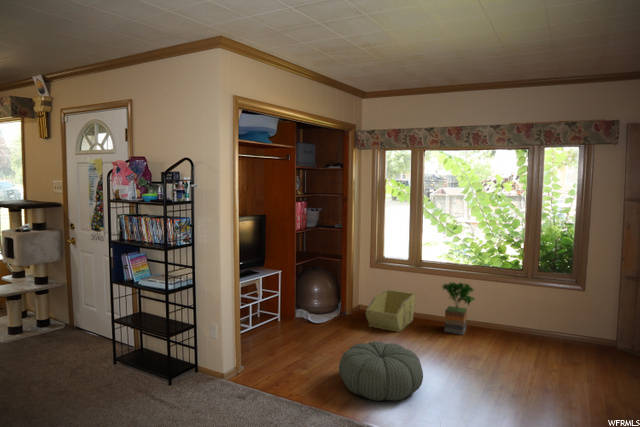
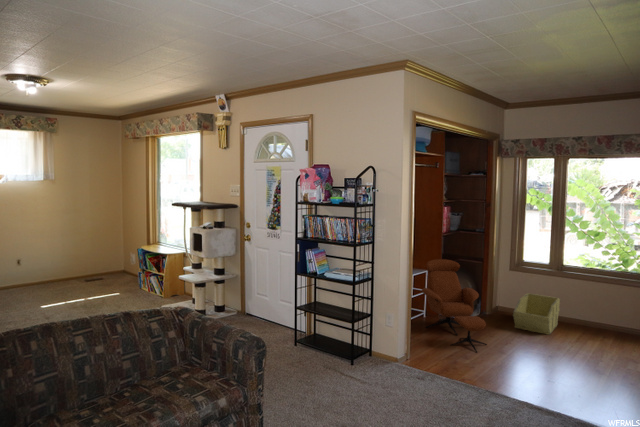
lounge chair: none [270,258,330,357] -> present [422,259,487,352]
potted tree: present [442,282,474,335] -> none [592,287,633,341]
pouf: present [339,341,423,401] -> none [515,340,607,397]

